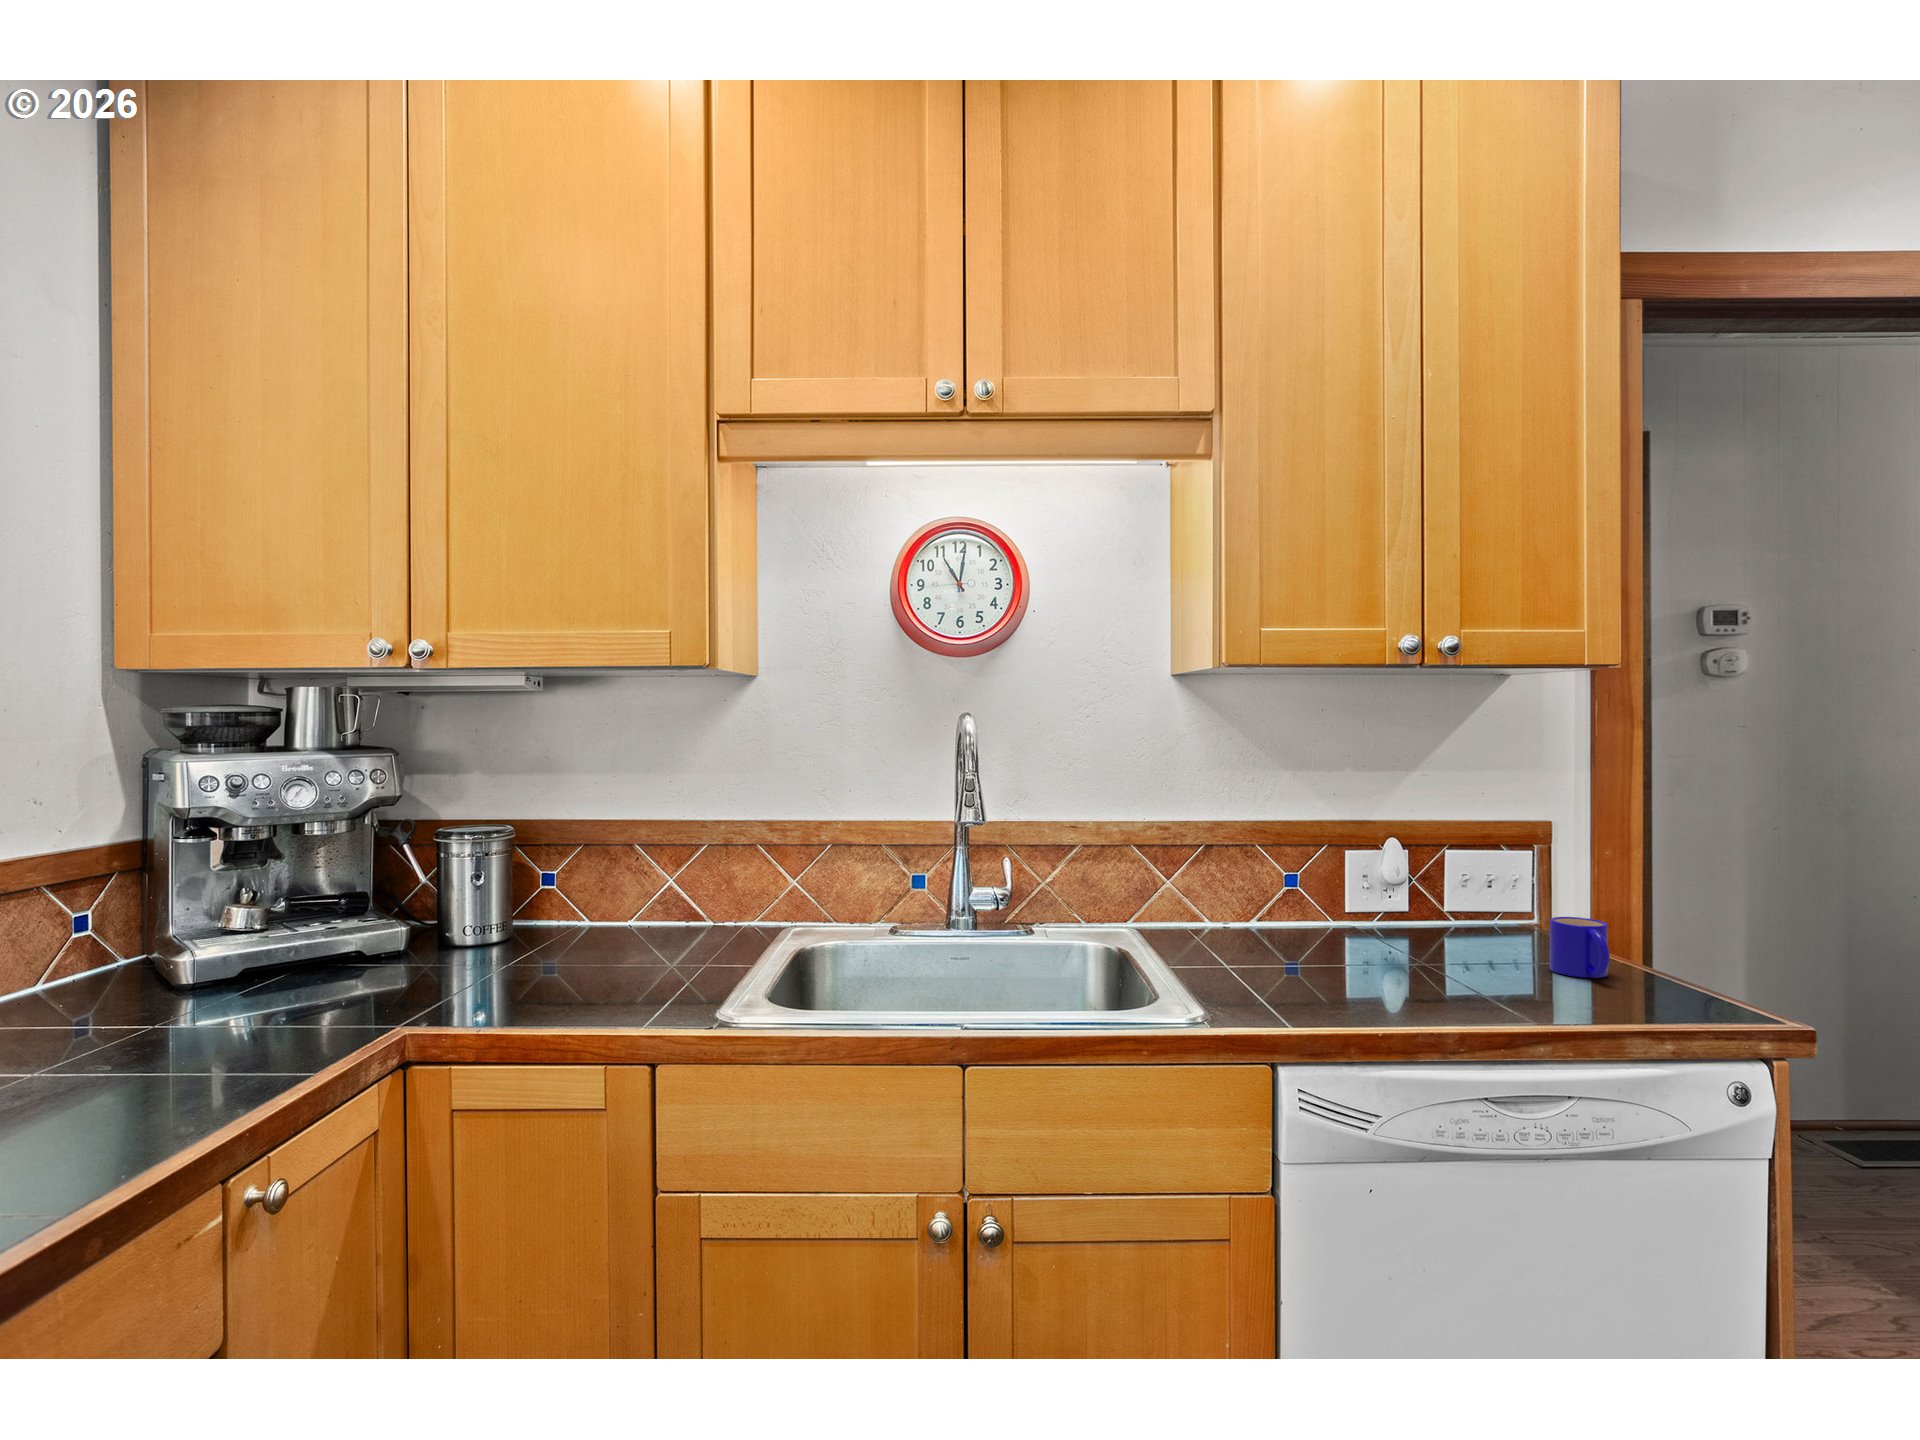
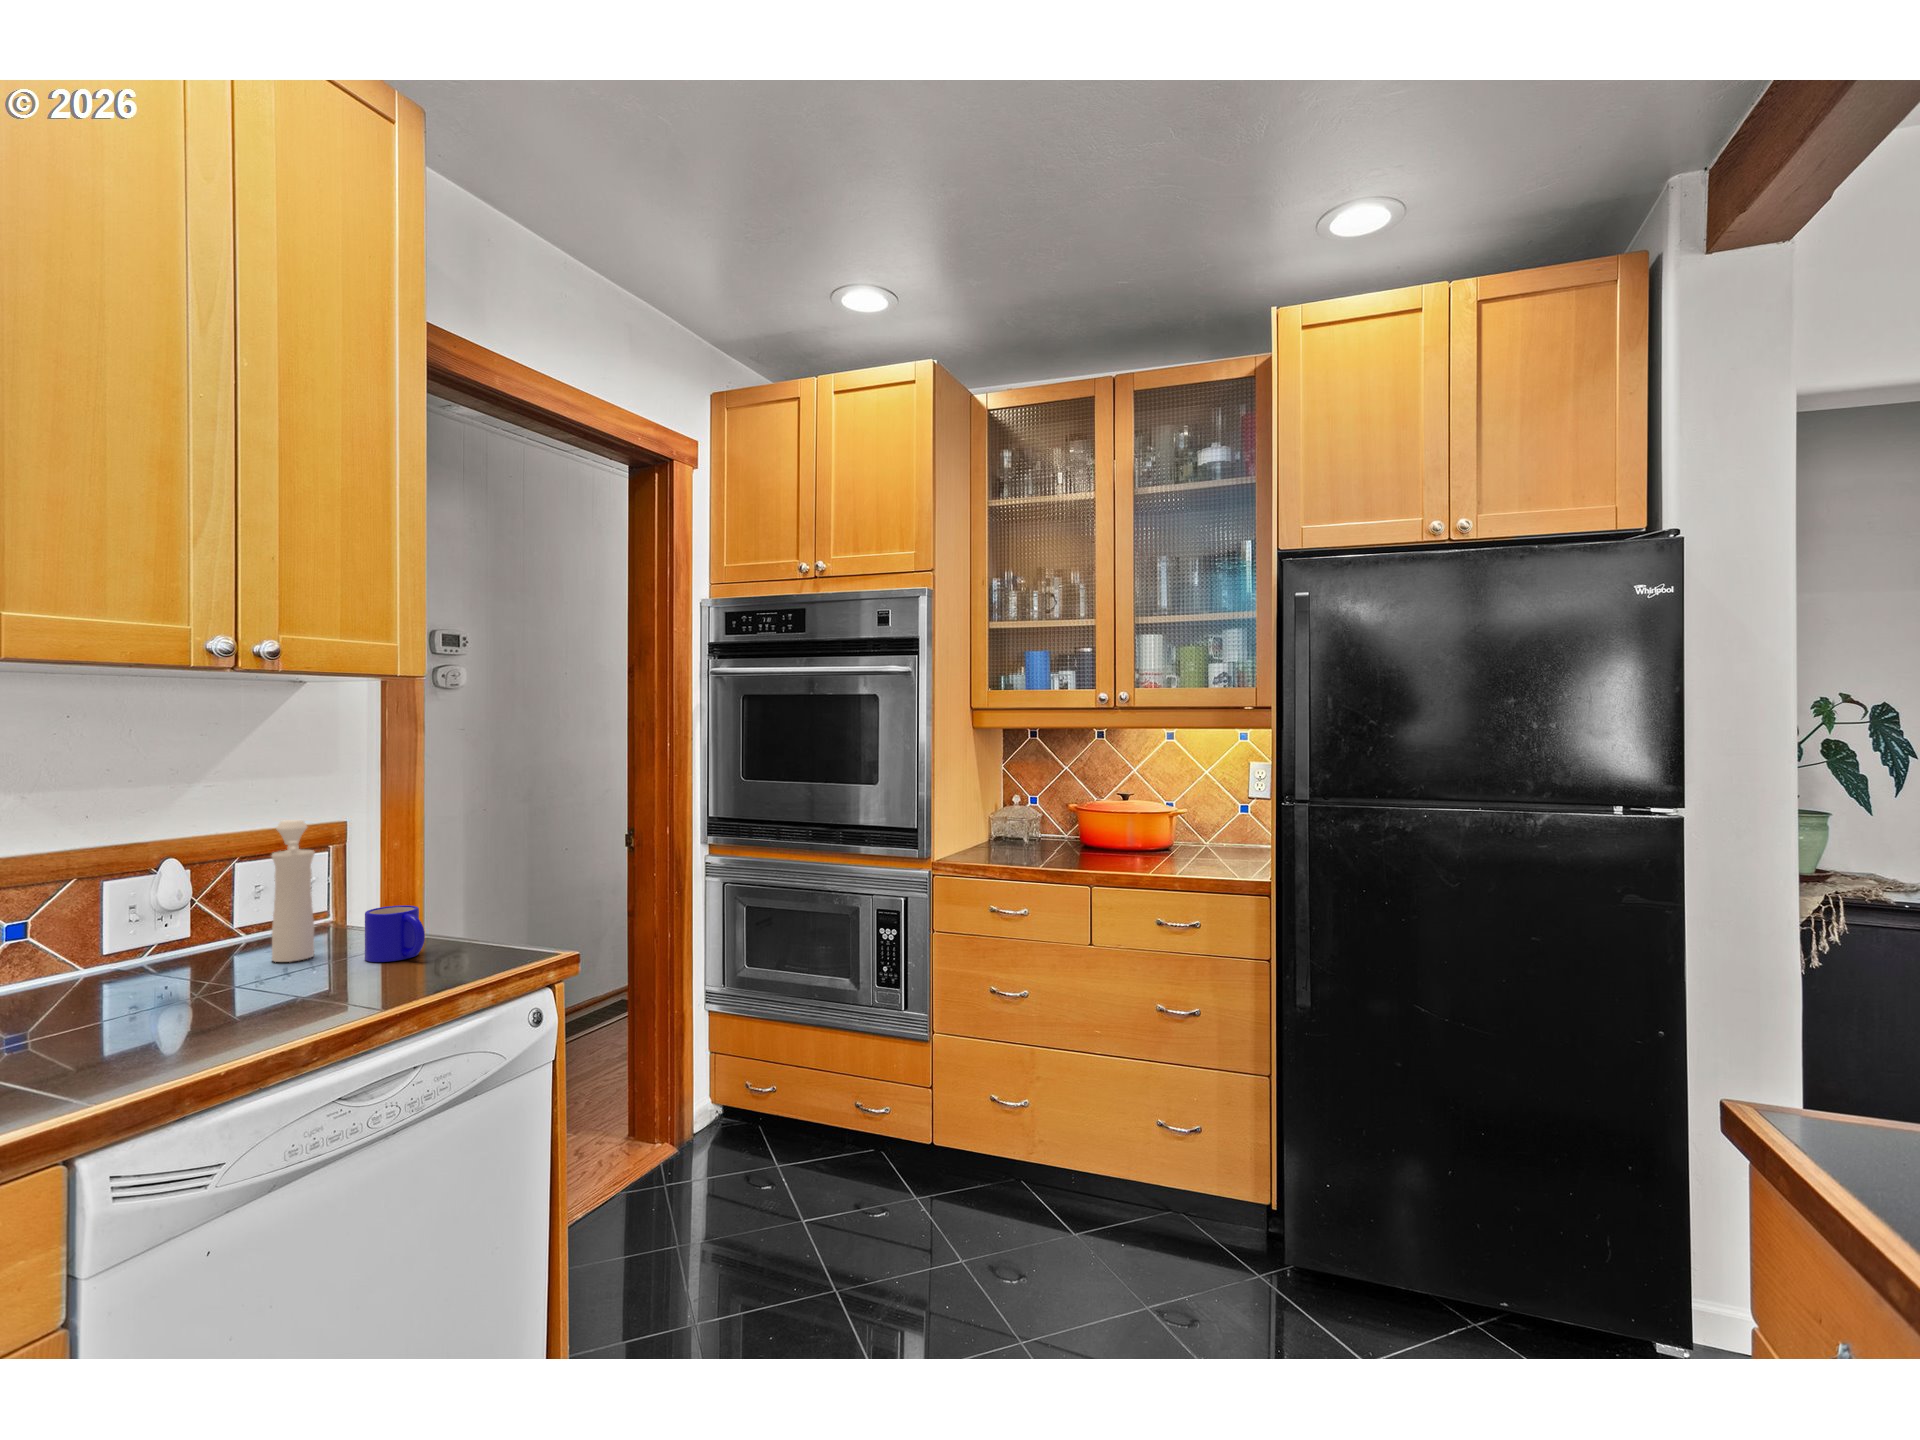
pepper mill: none [1466,814,1507,954] -> present [272,820,315,962]

